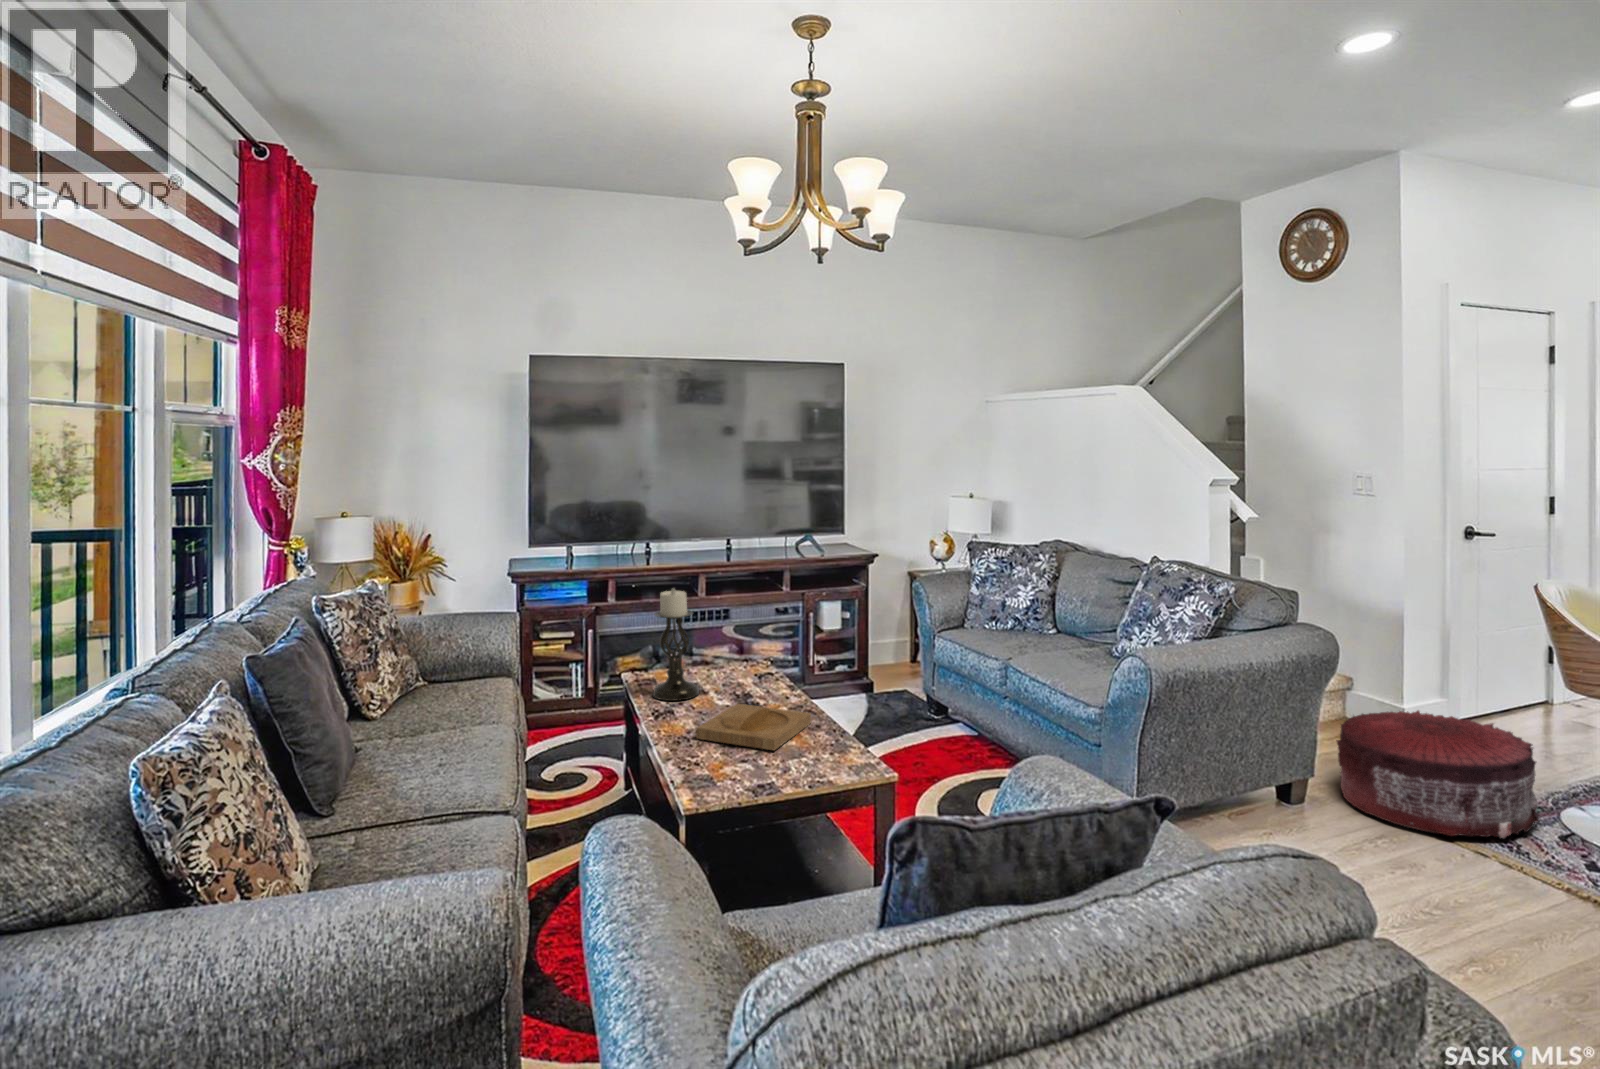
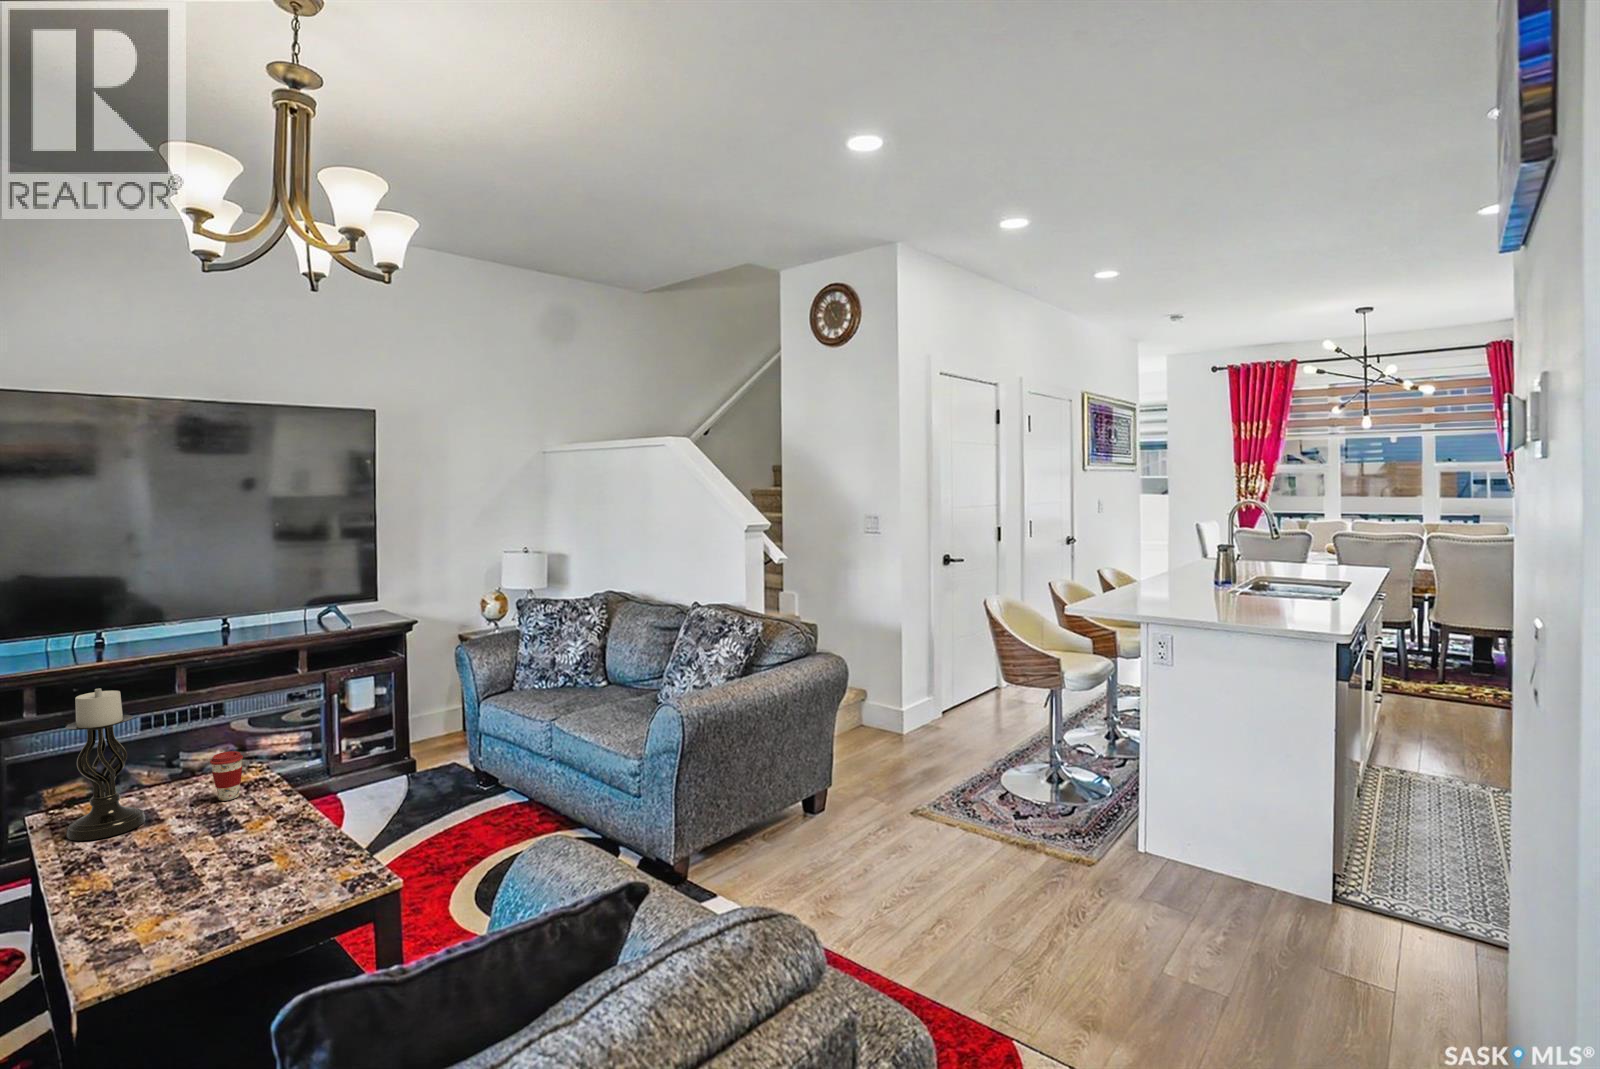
coffee cup: none [739,649,762,687] -> present [210,751,243,801]
tray: present [696,704,811,750] -> none [122,822,306,889]
pouf: present [1336,711,1540,838] -> none [850,714,993,819]

